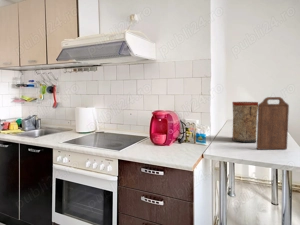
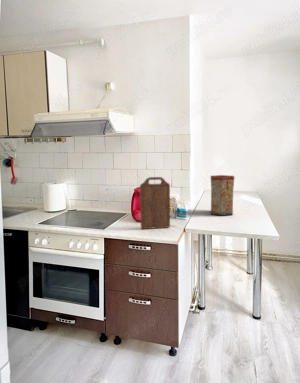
cutting board: present [257,97,289,149] -> present [140,177,170,229]

